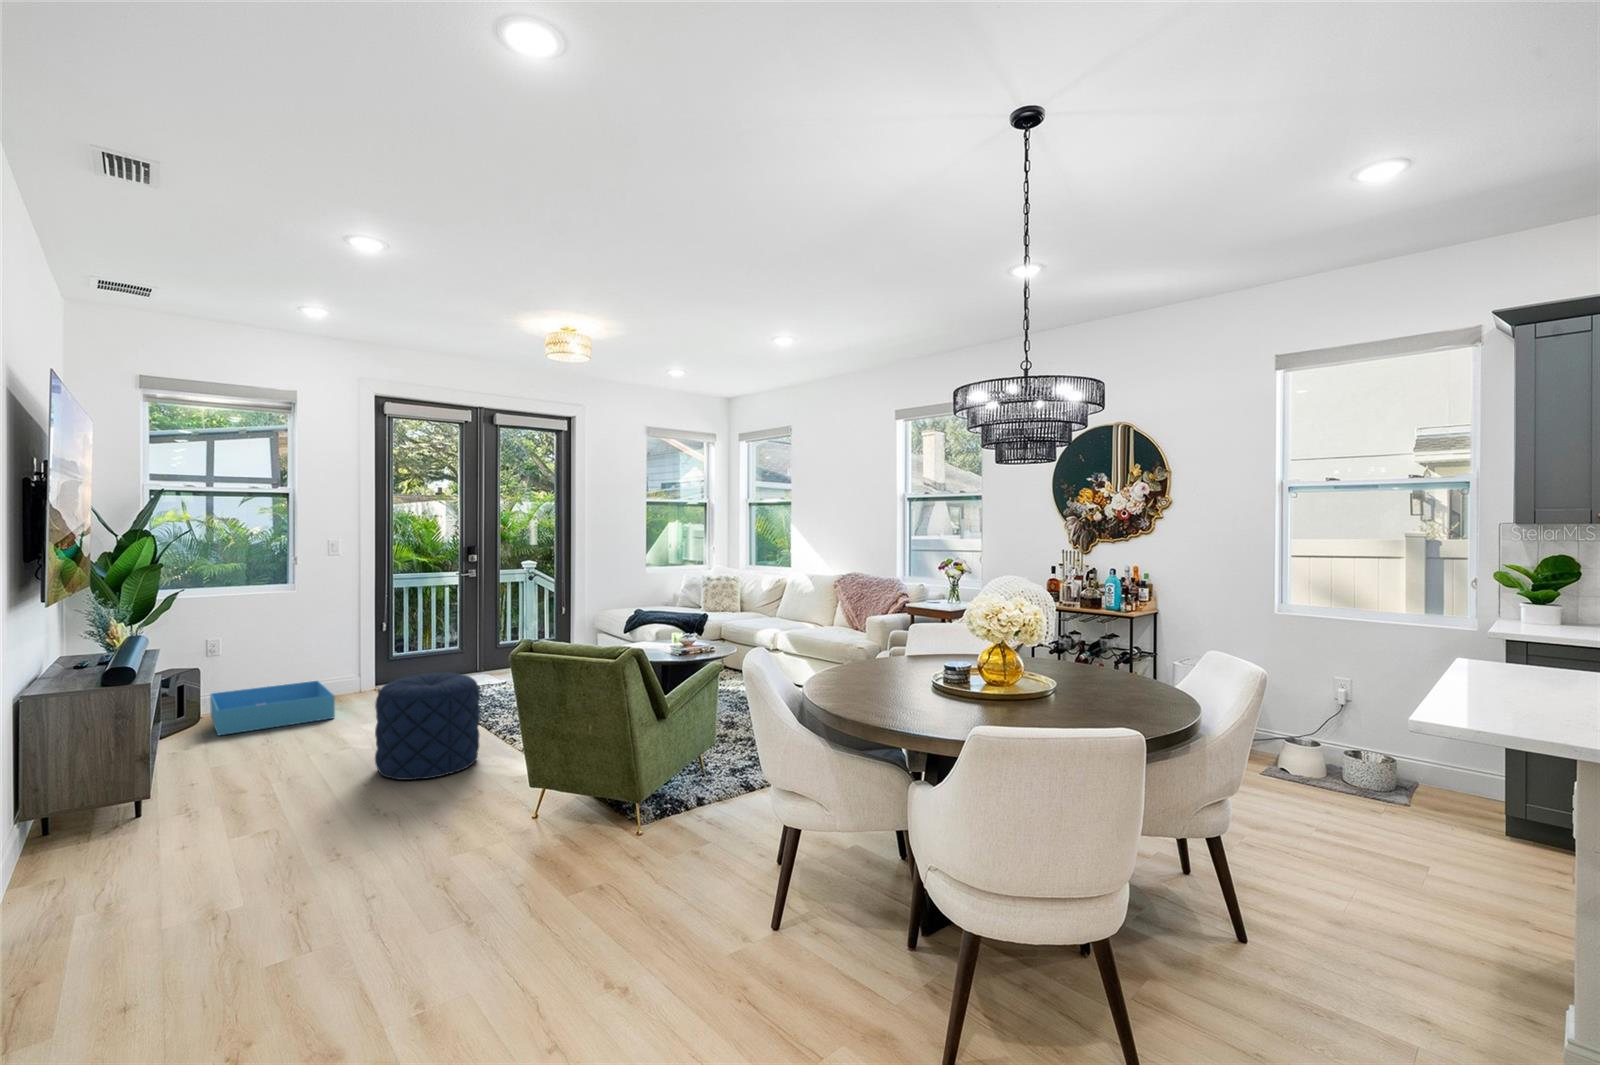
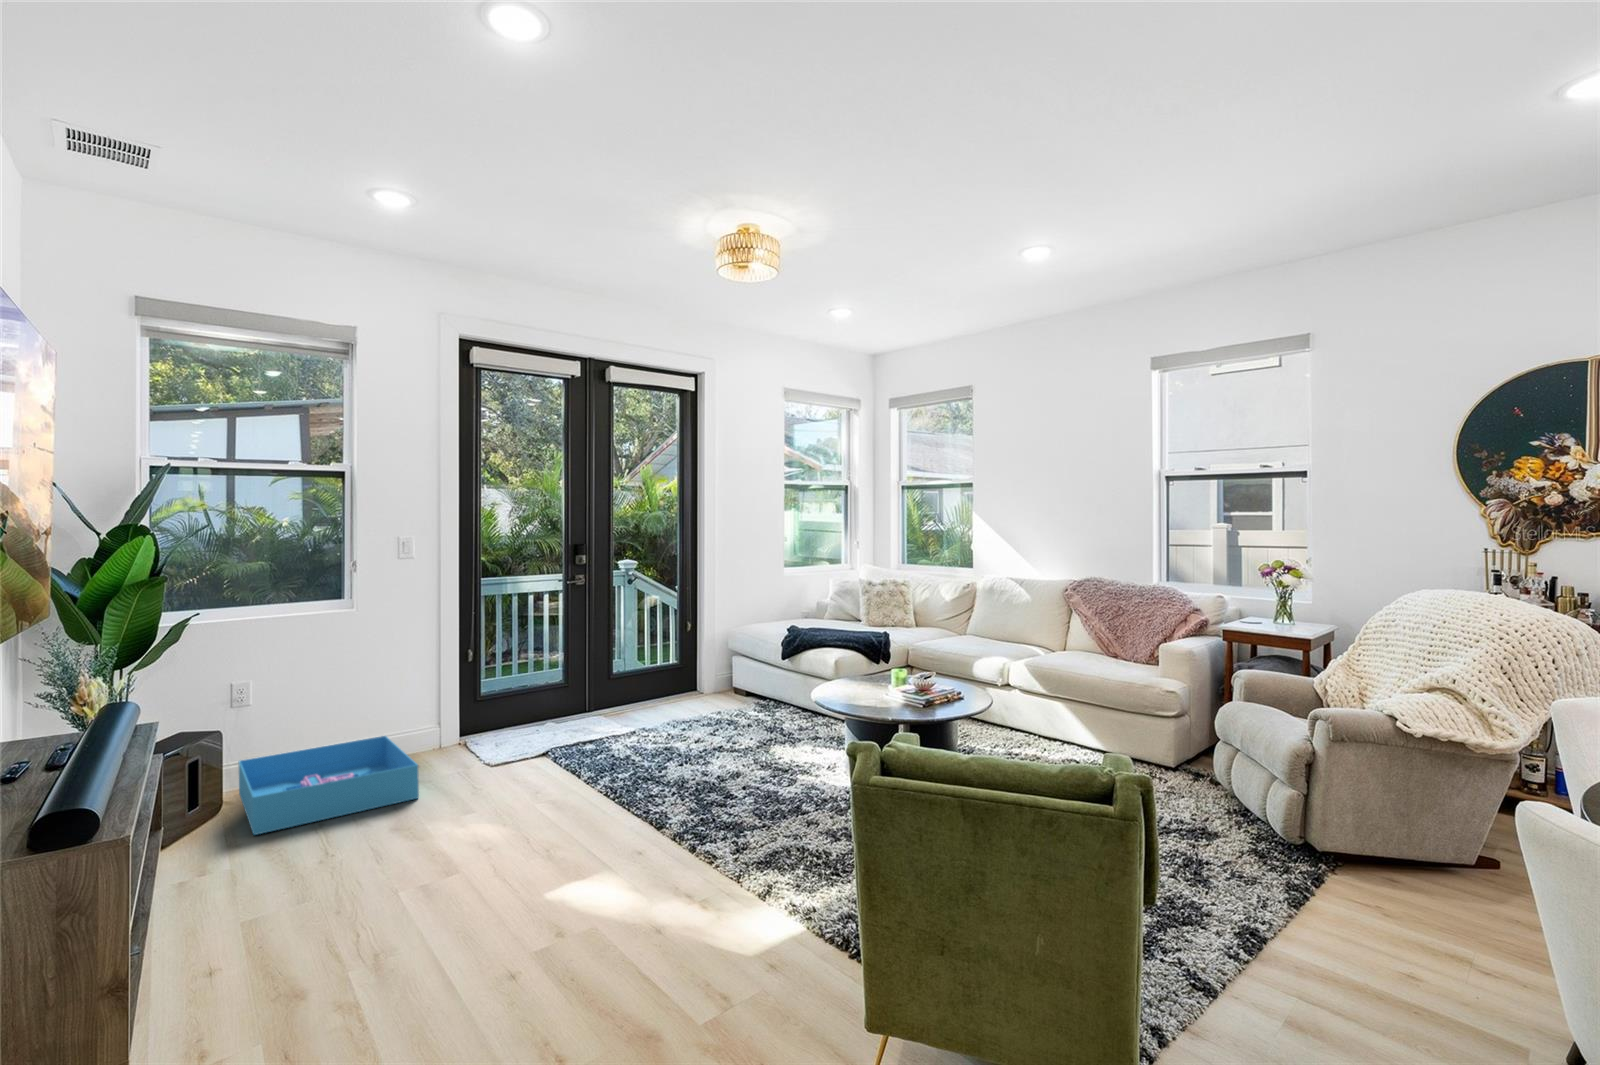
pouf: present [375,673,480,780] -> none [518,748,675,943]

